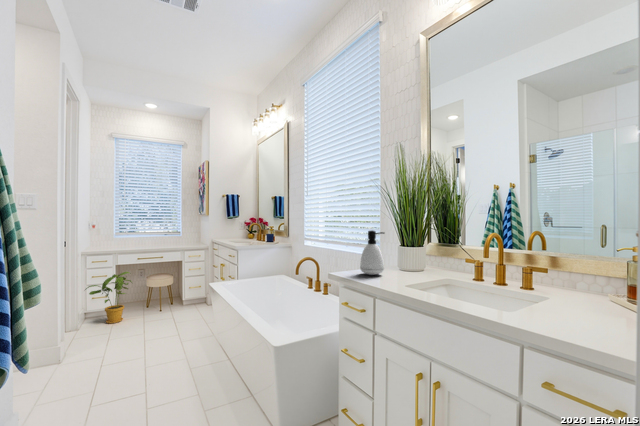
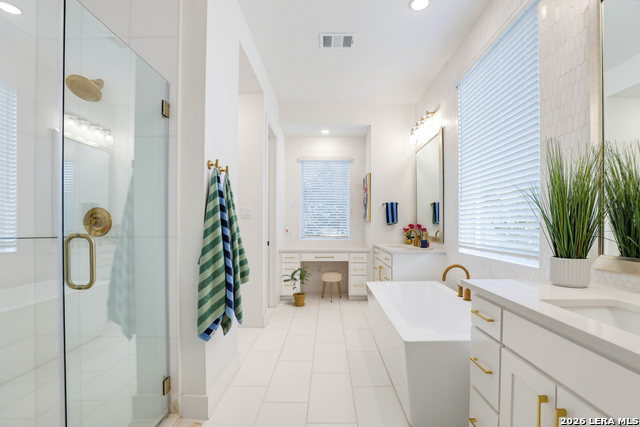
soap dispenser: present [360,230,384,275] -> none [495,240,524,286]

